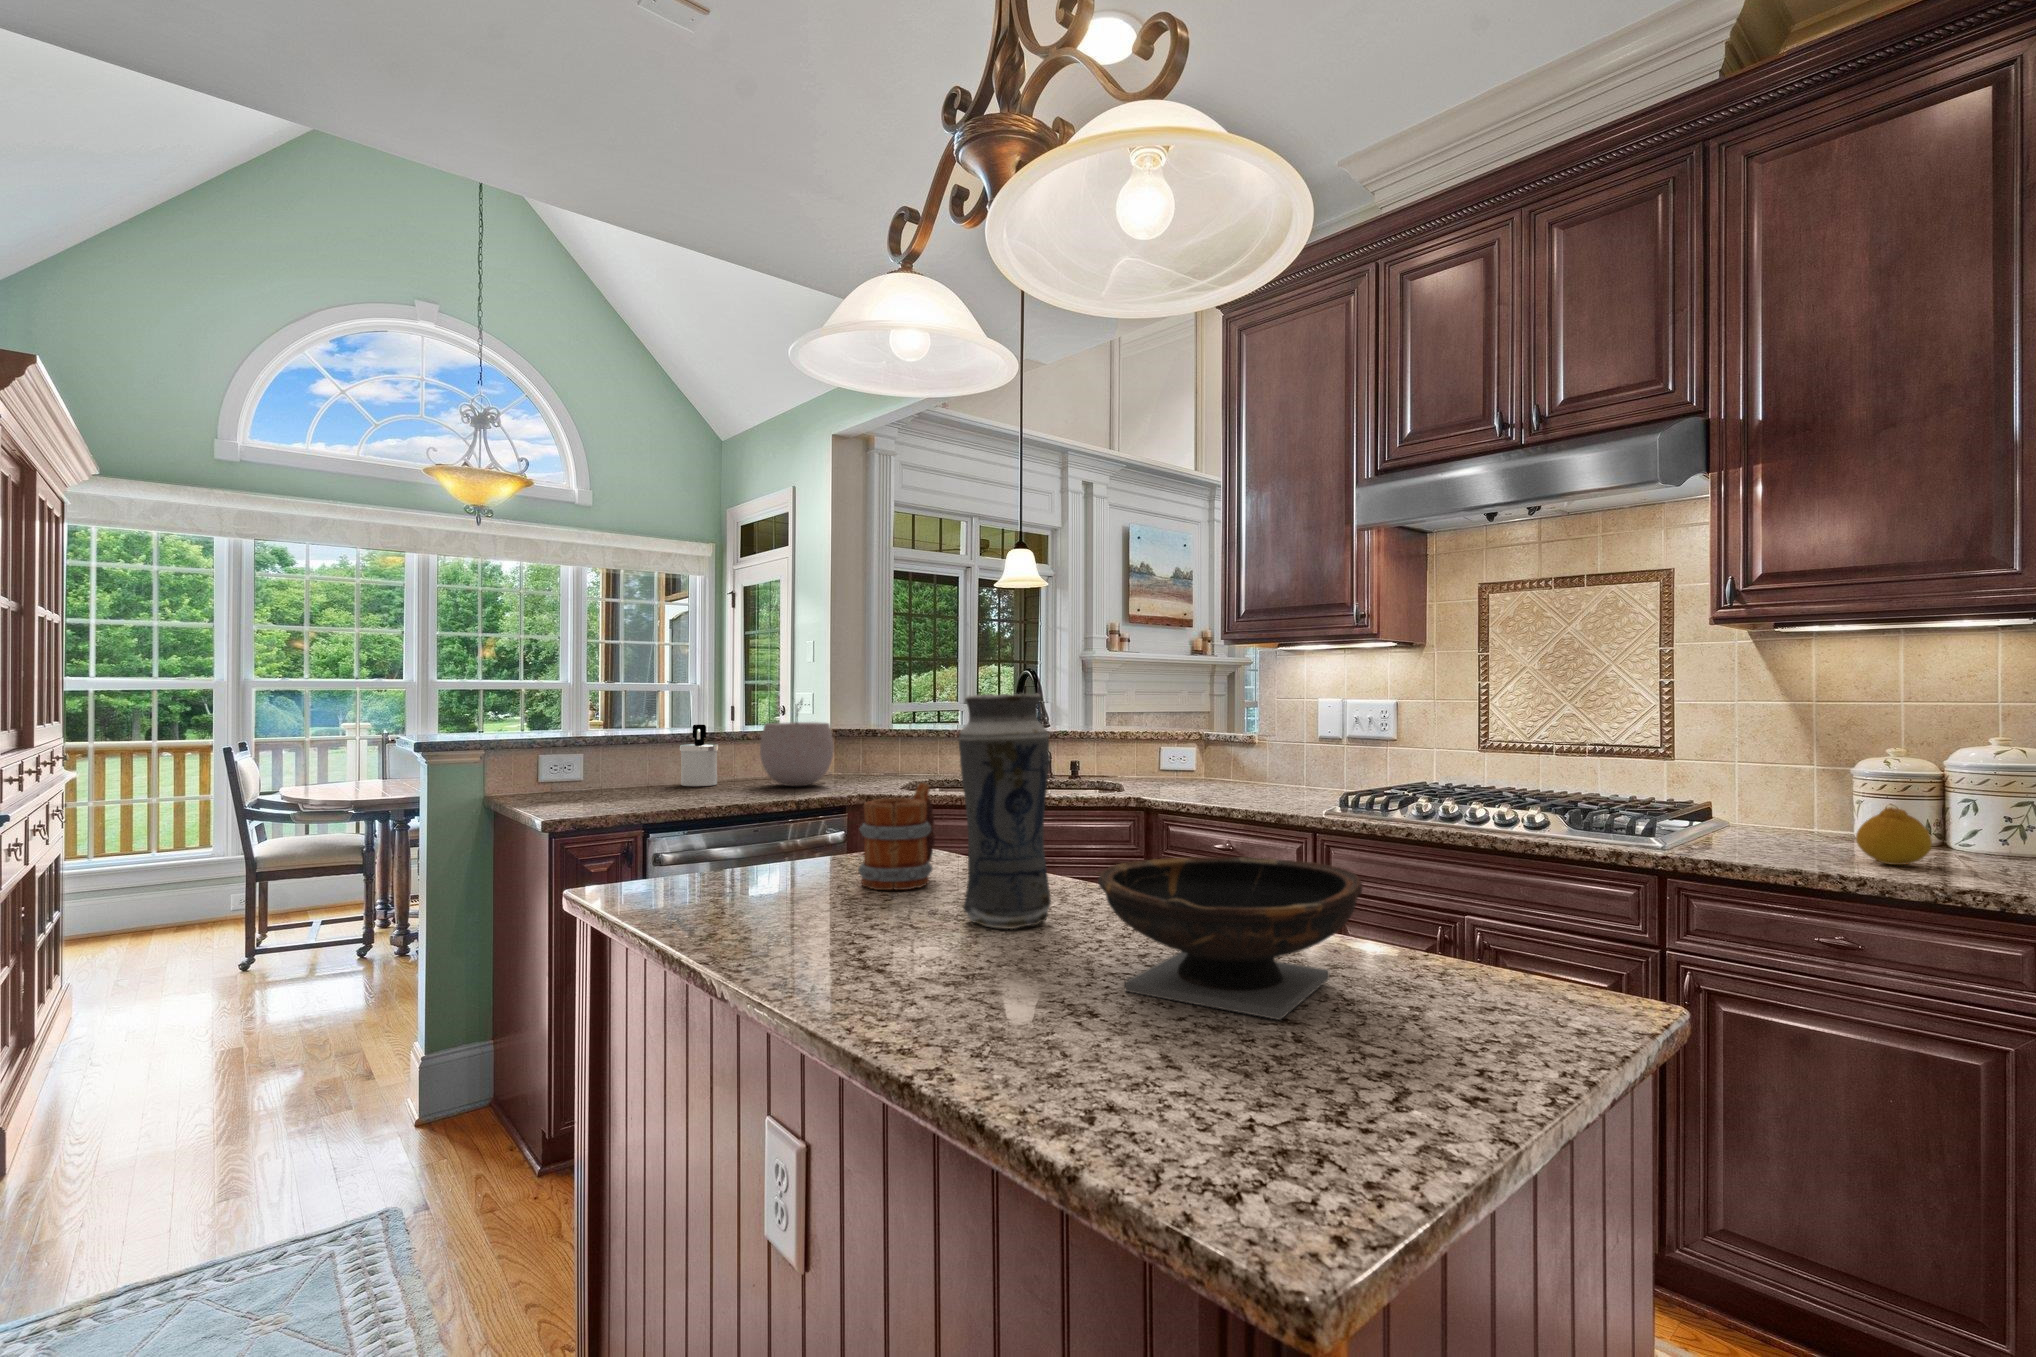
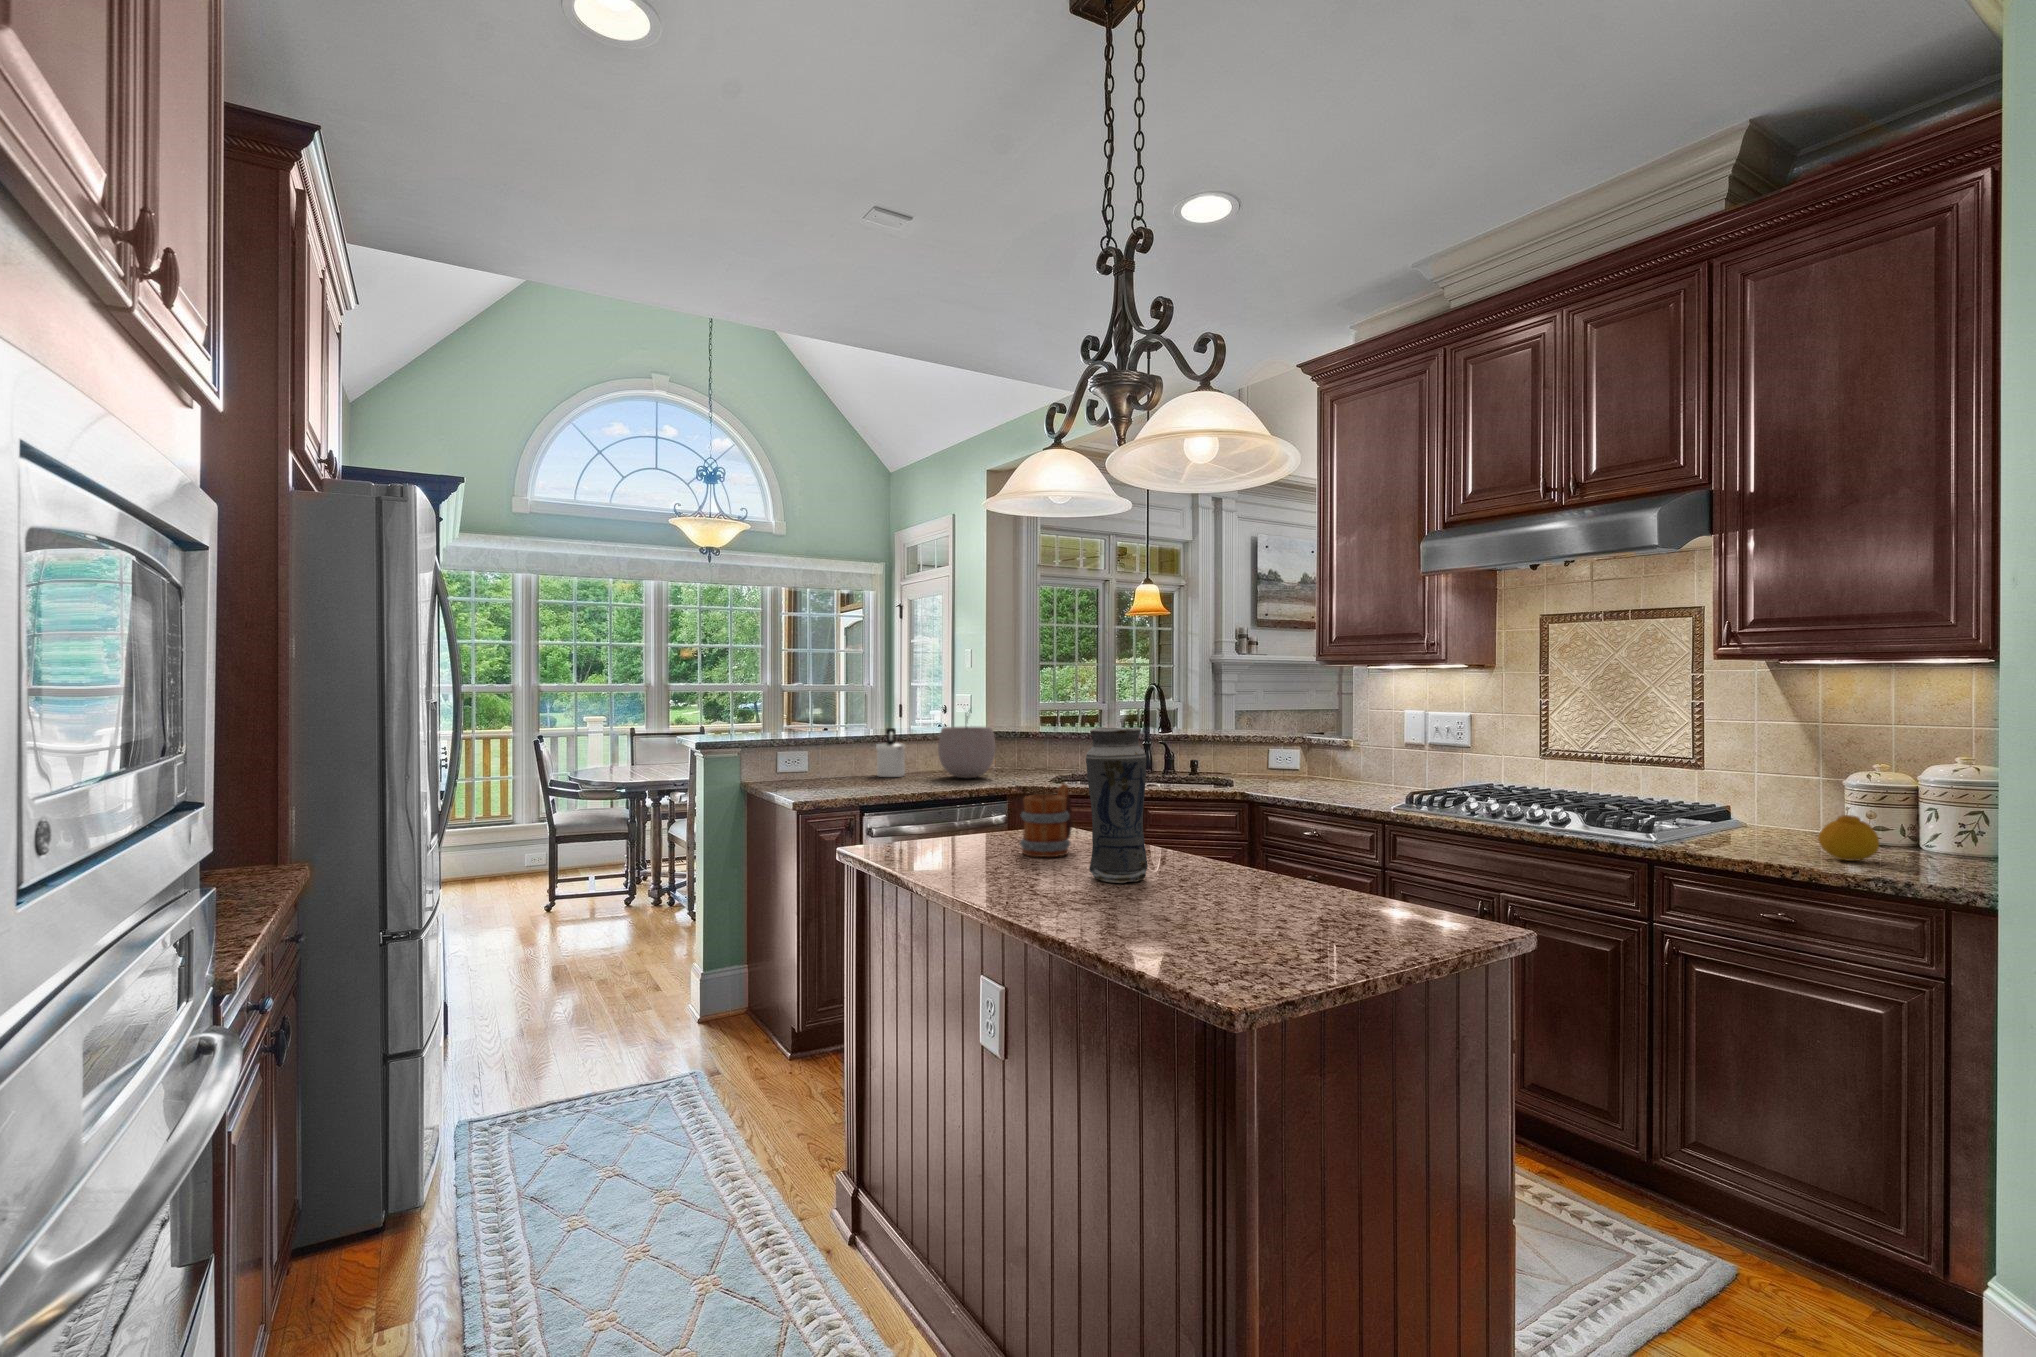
bowl: present [1098,857,1362,1020] -> none [1169,839,1335,936]

